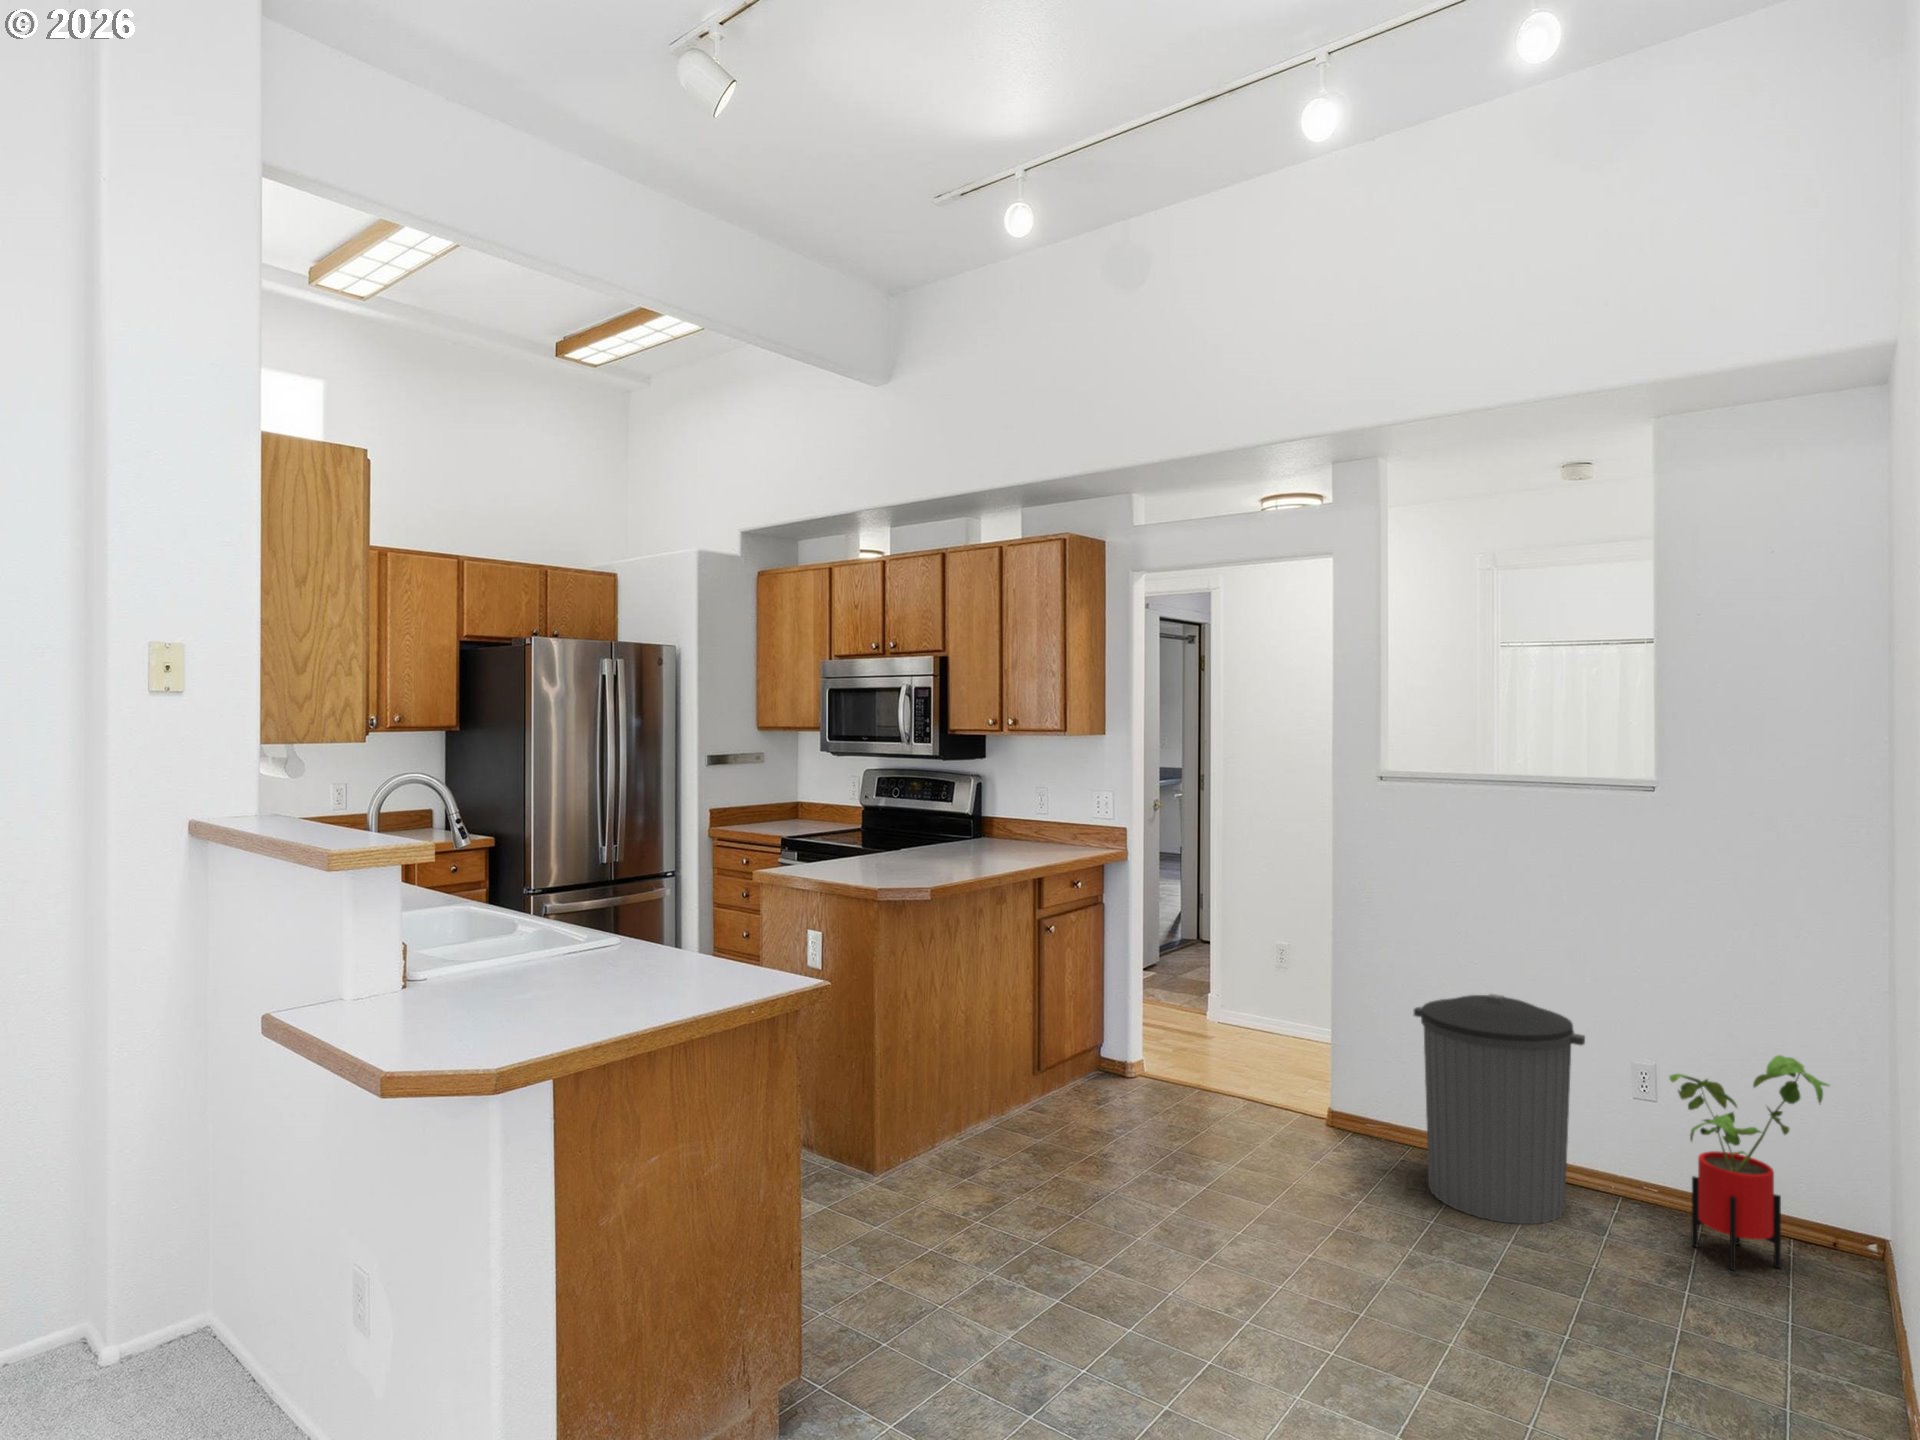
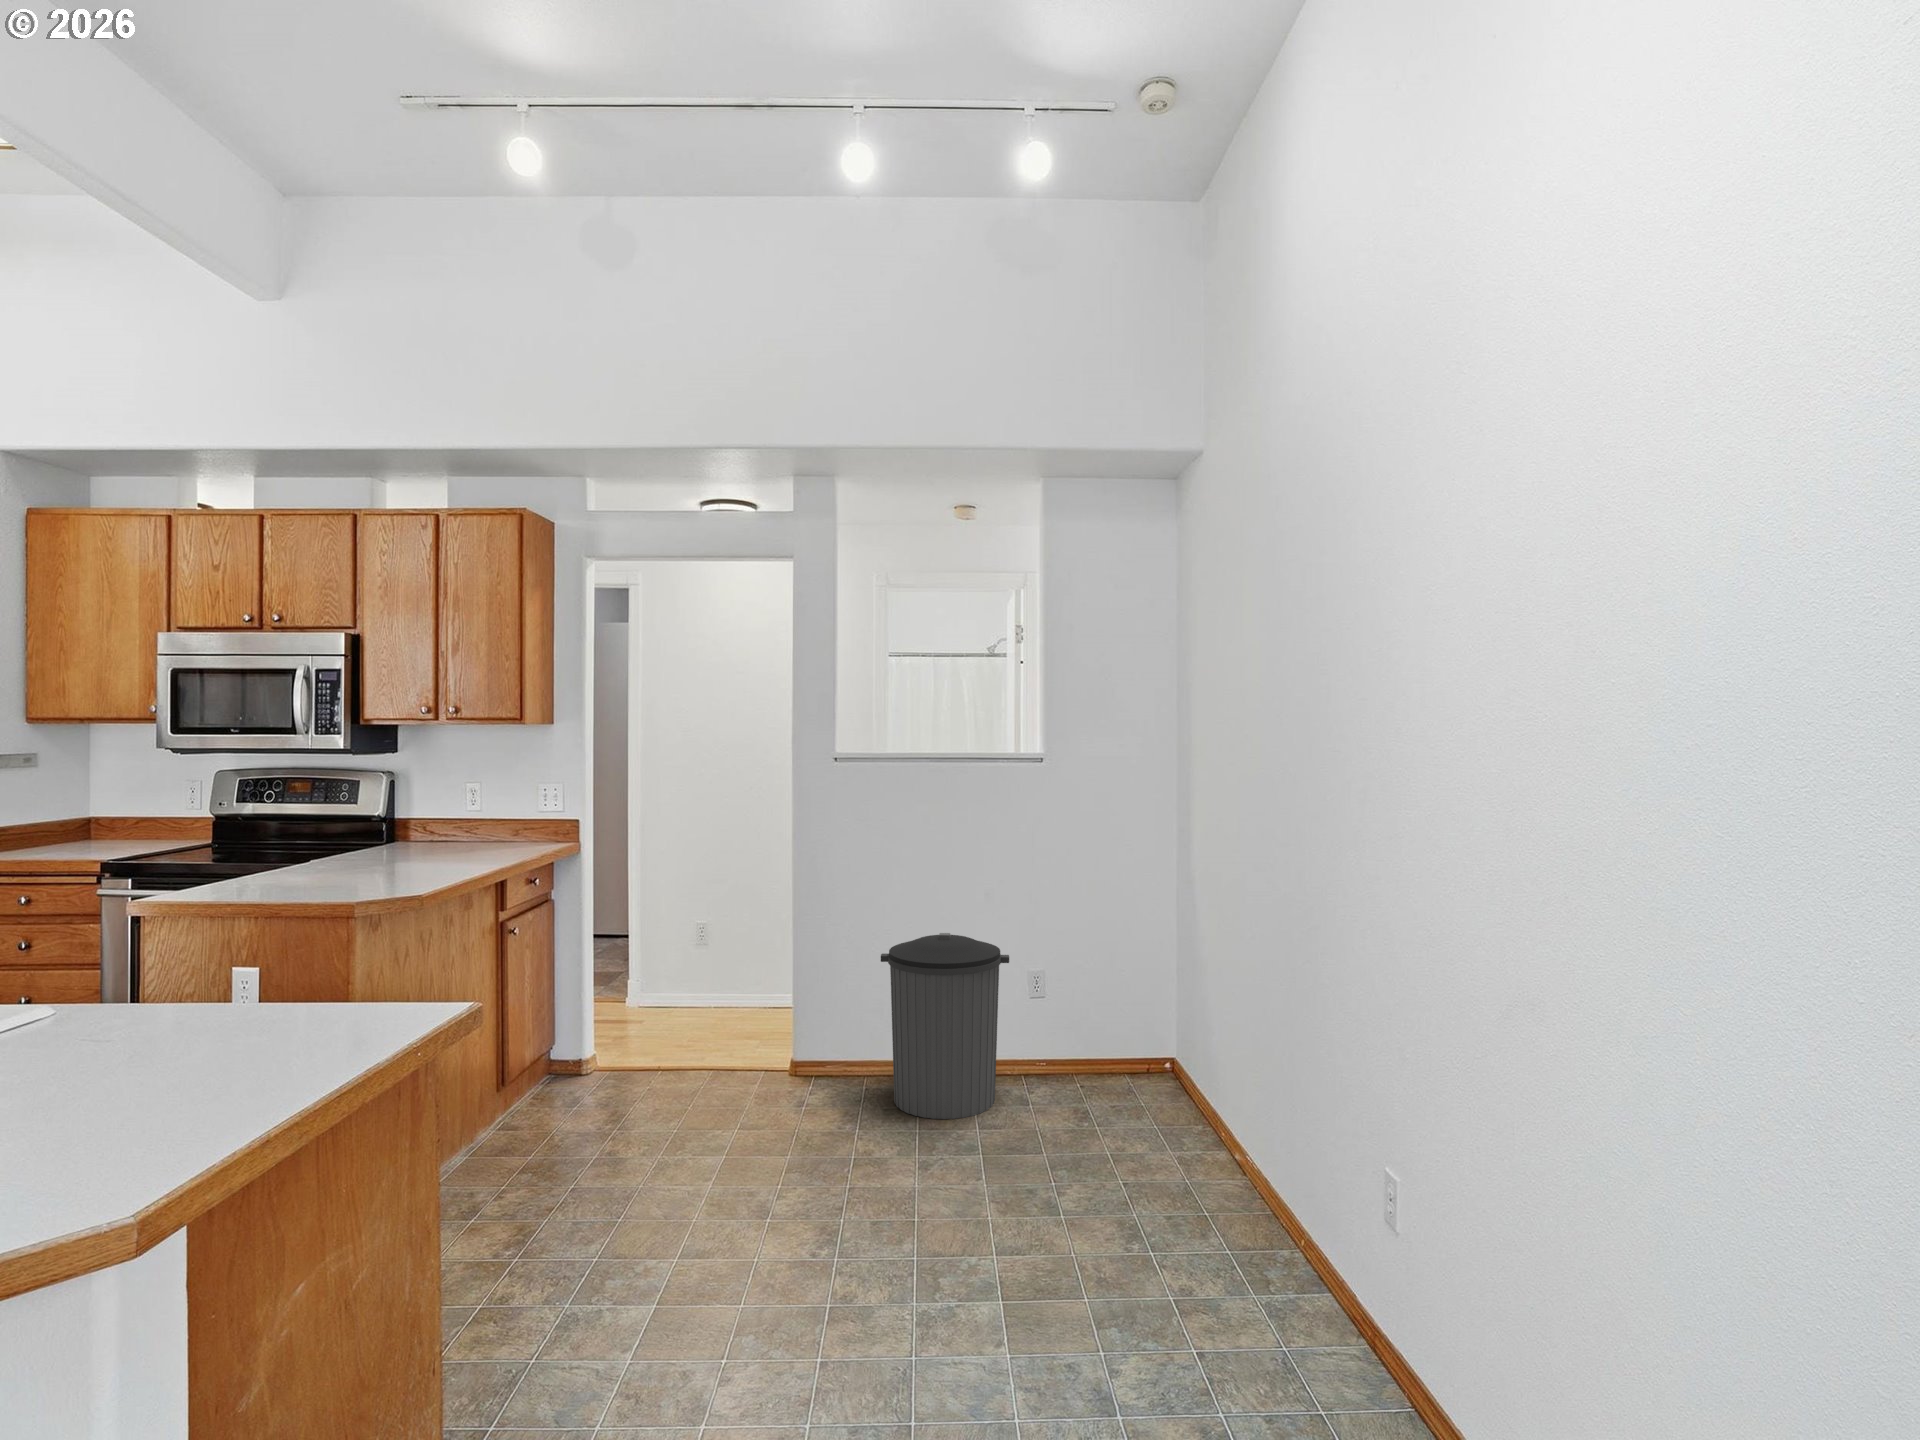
house plant: present [1669,1055,1829,1270] -> none [1062,946,1157,1109]

